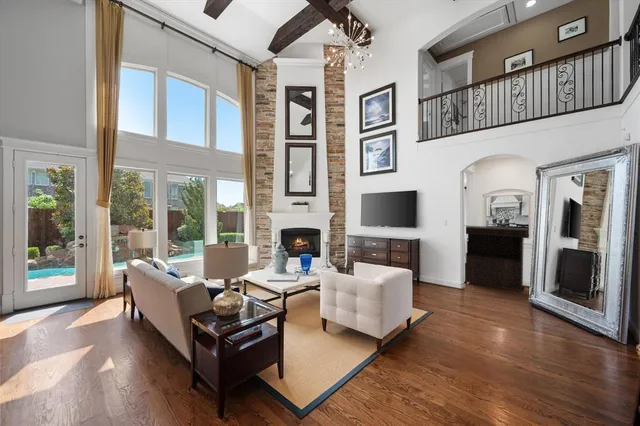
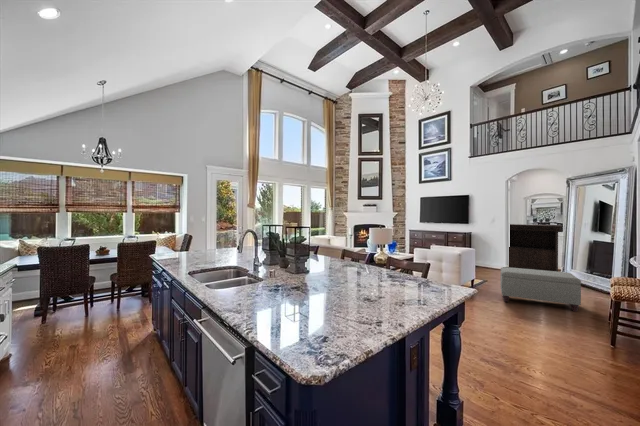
ottoman: none [450,307,581,400] -> present [500,267,581,312]

